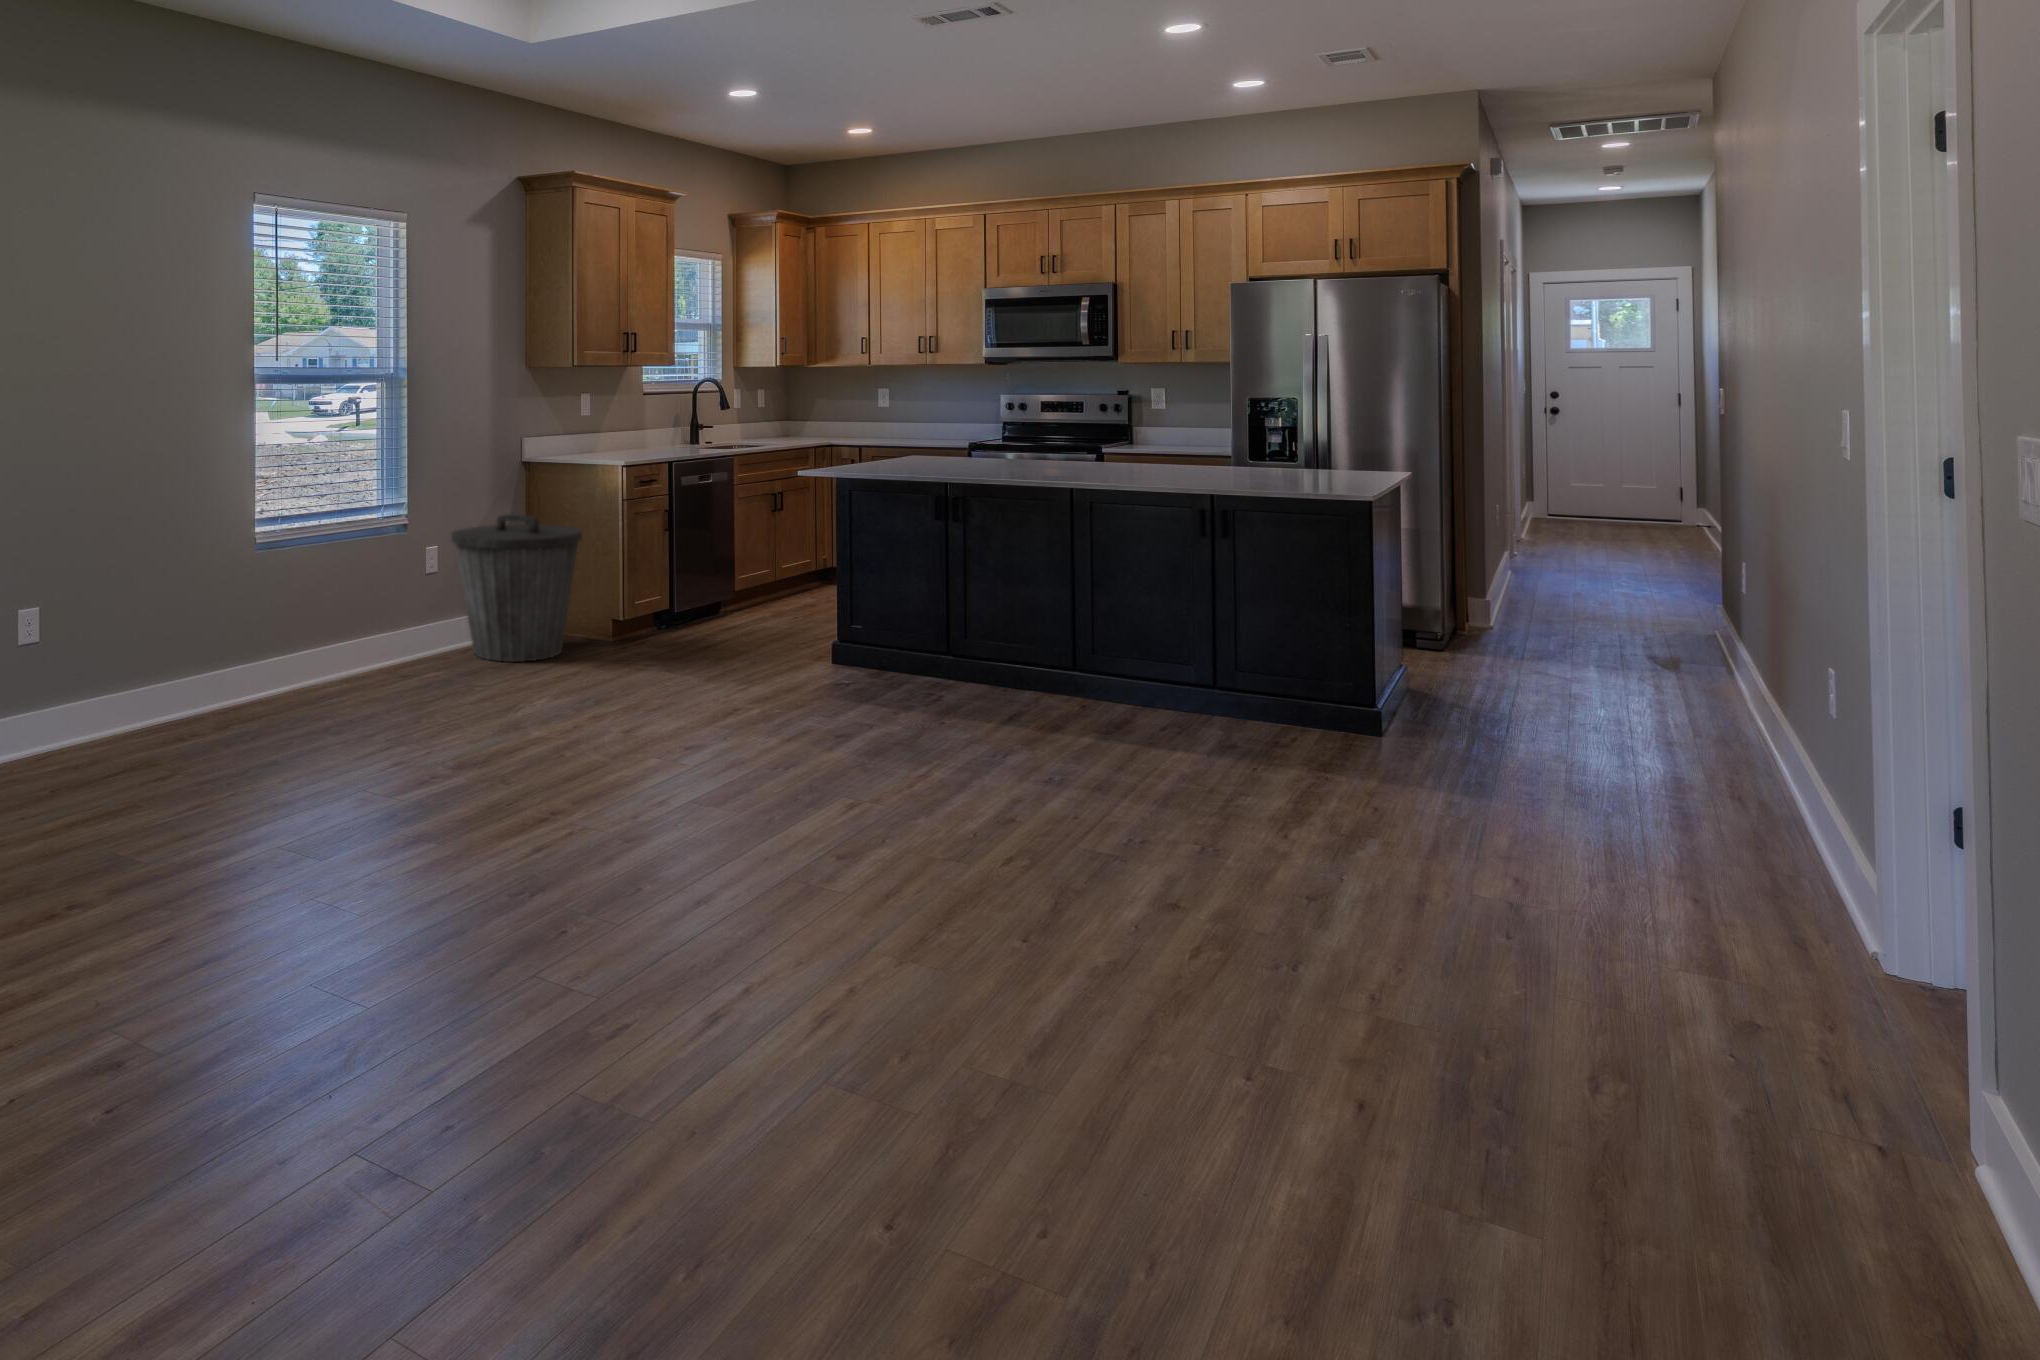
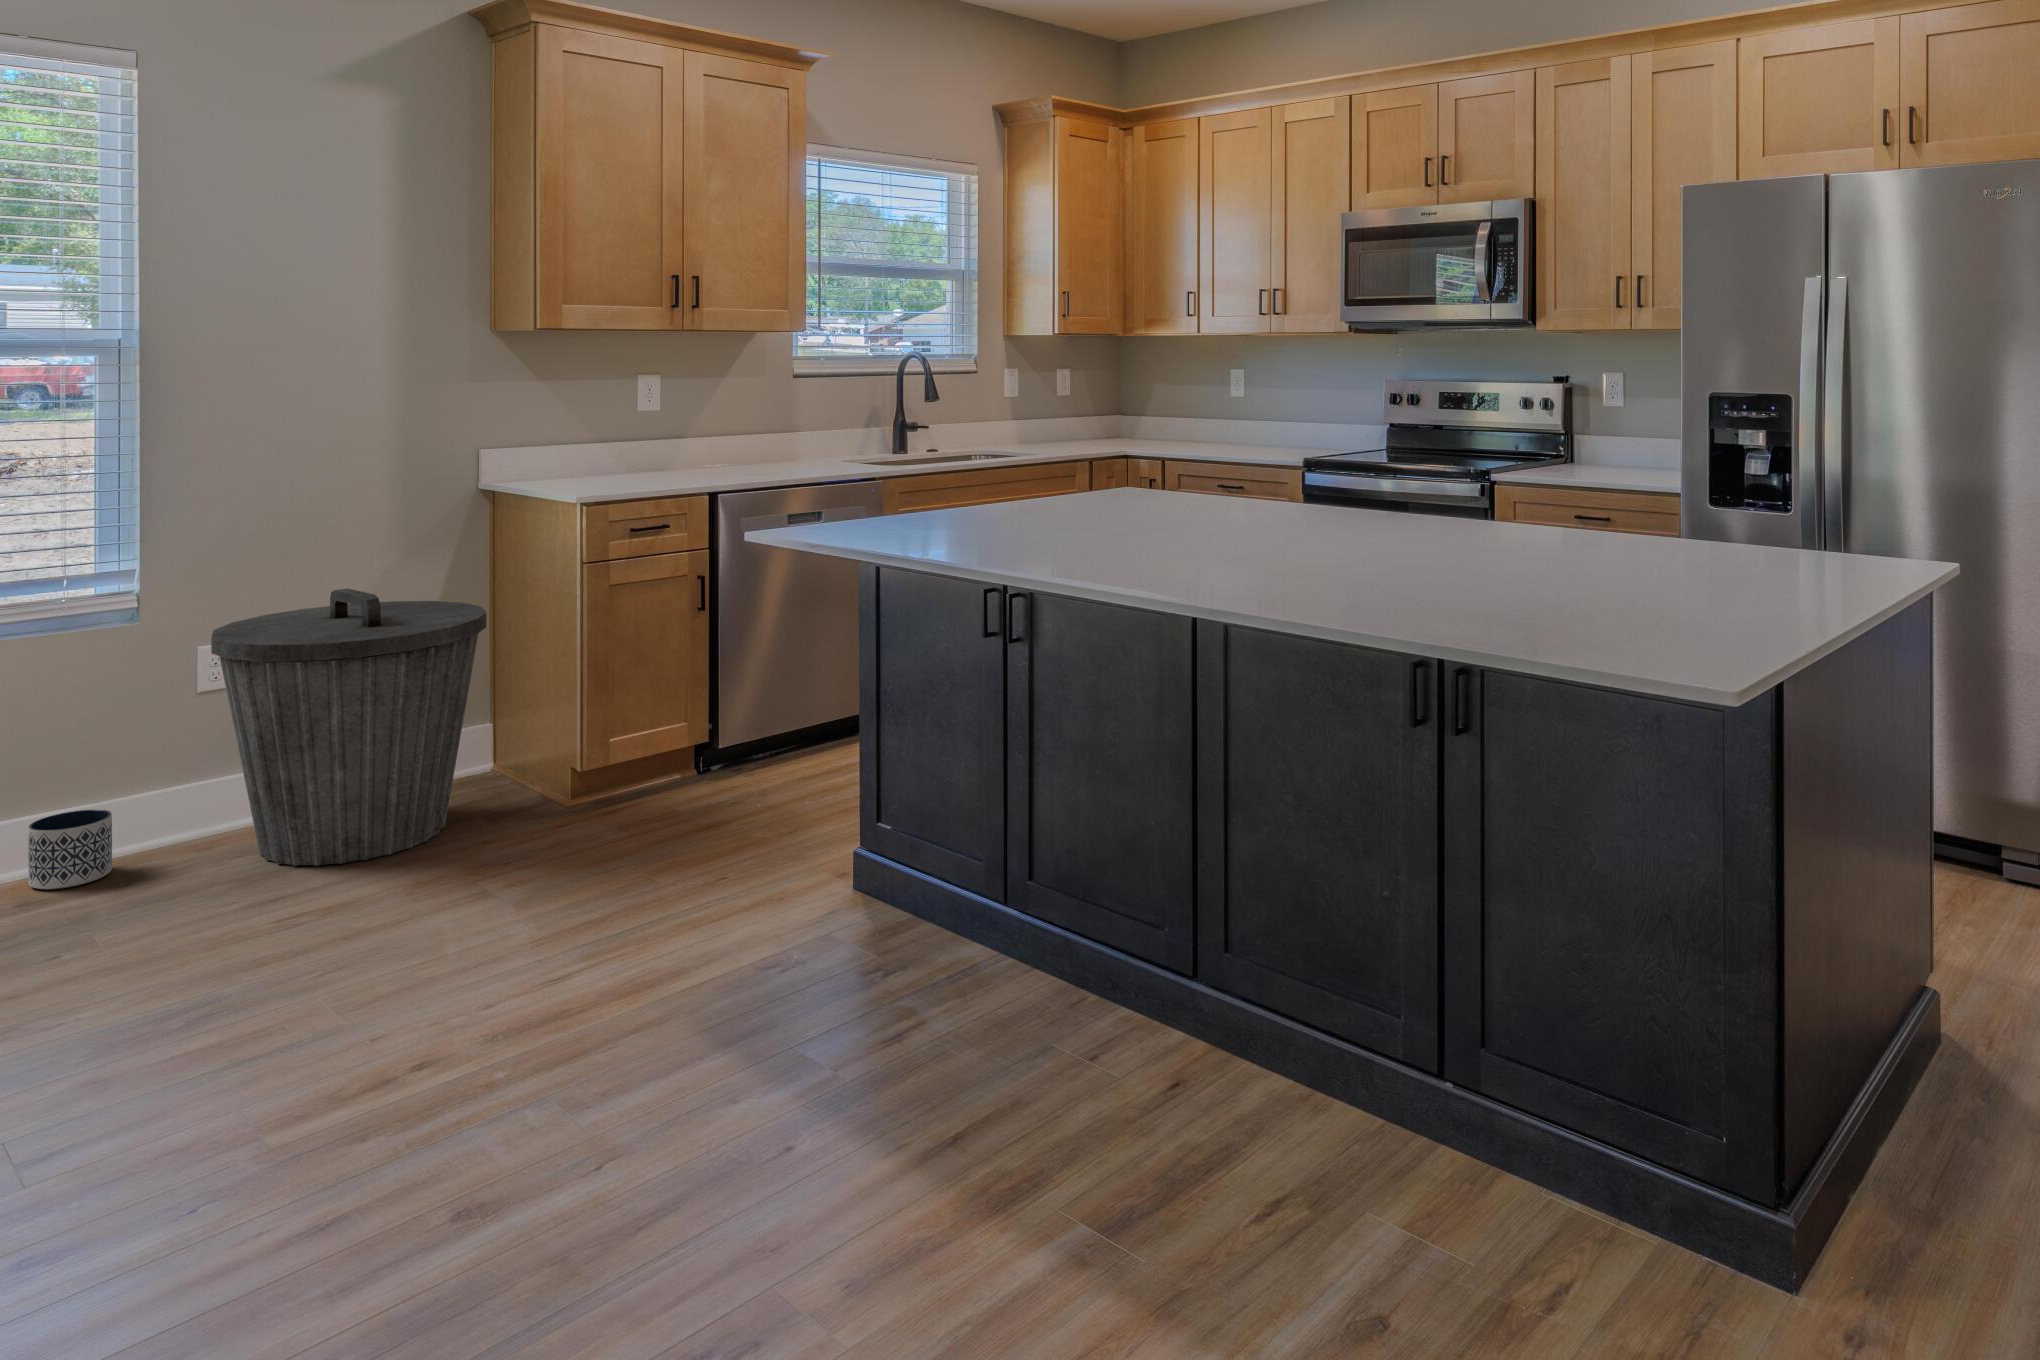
planter: none [383,633,419,671] -> present [28,809,112,889]

